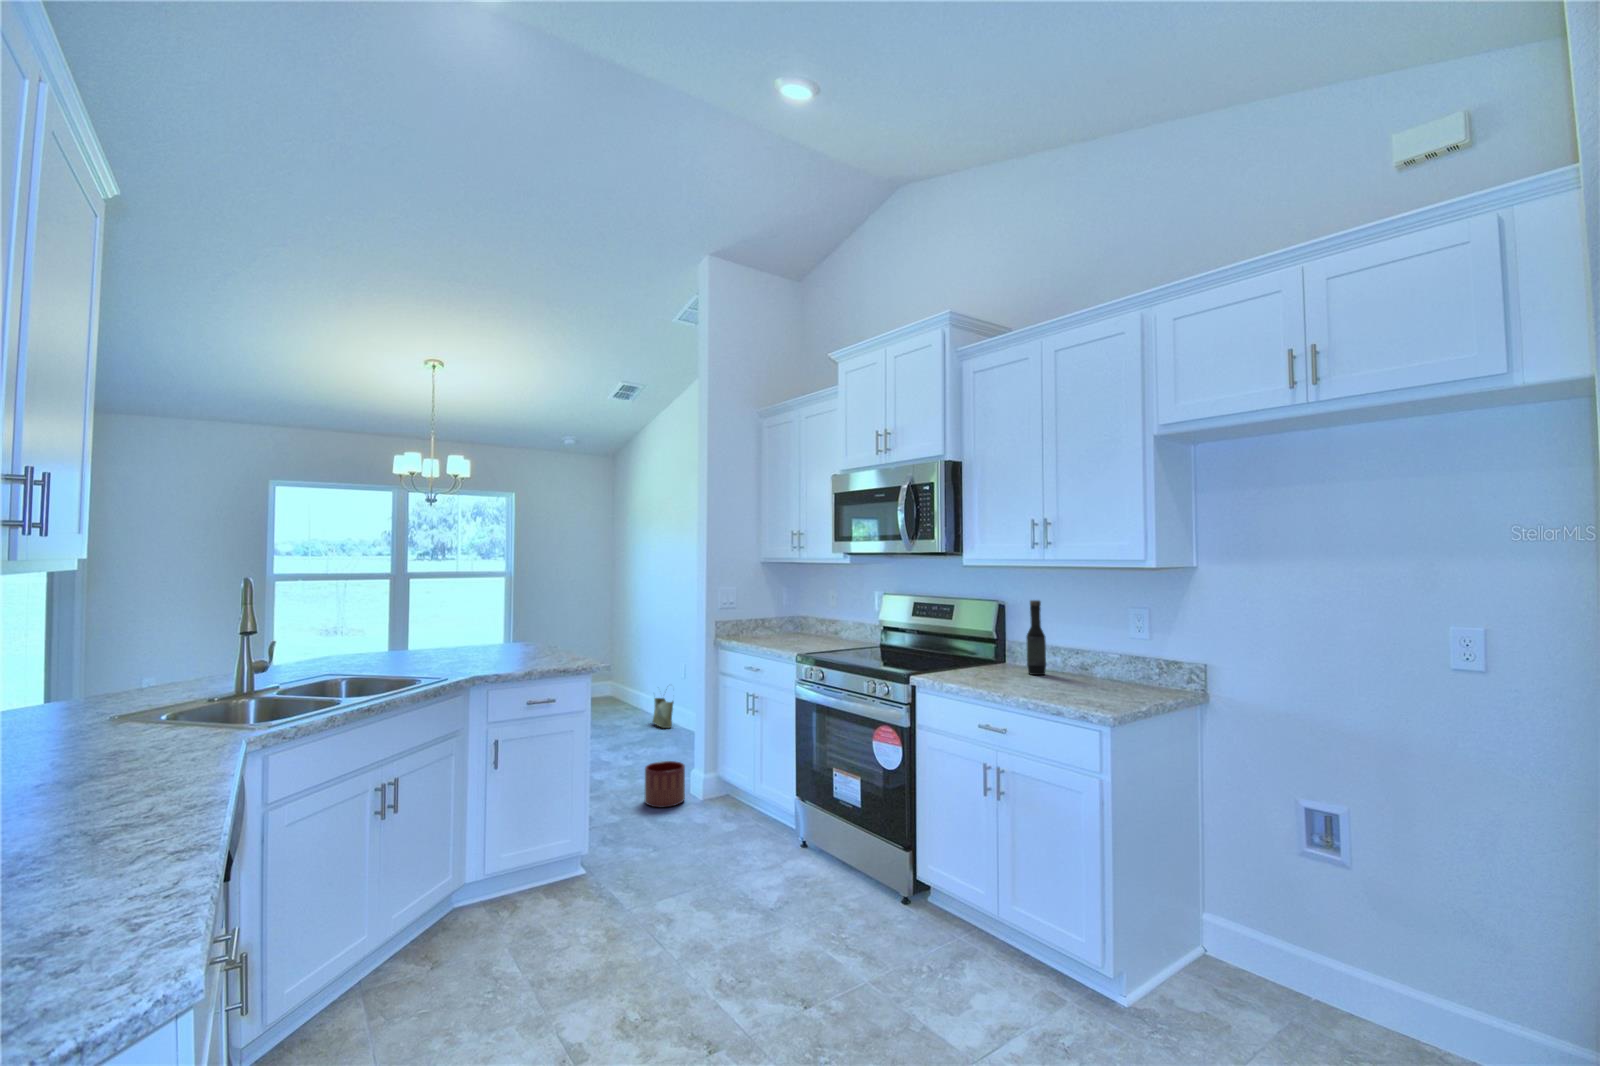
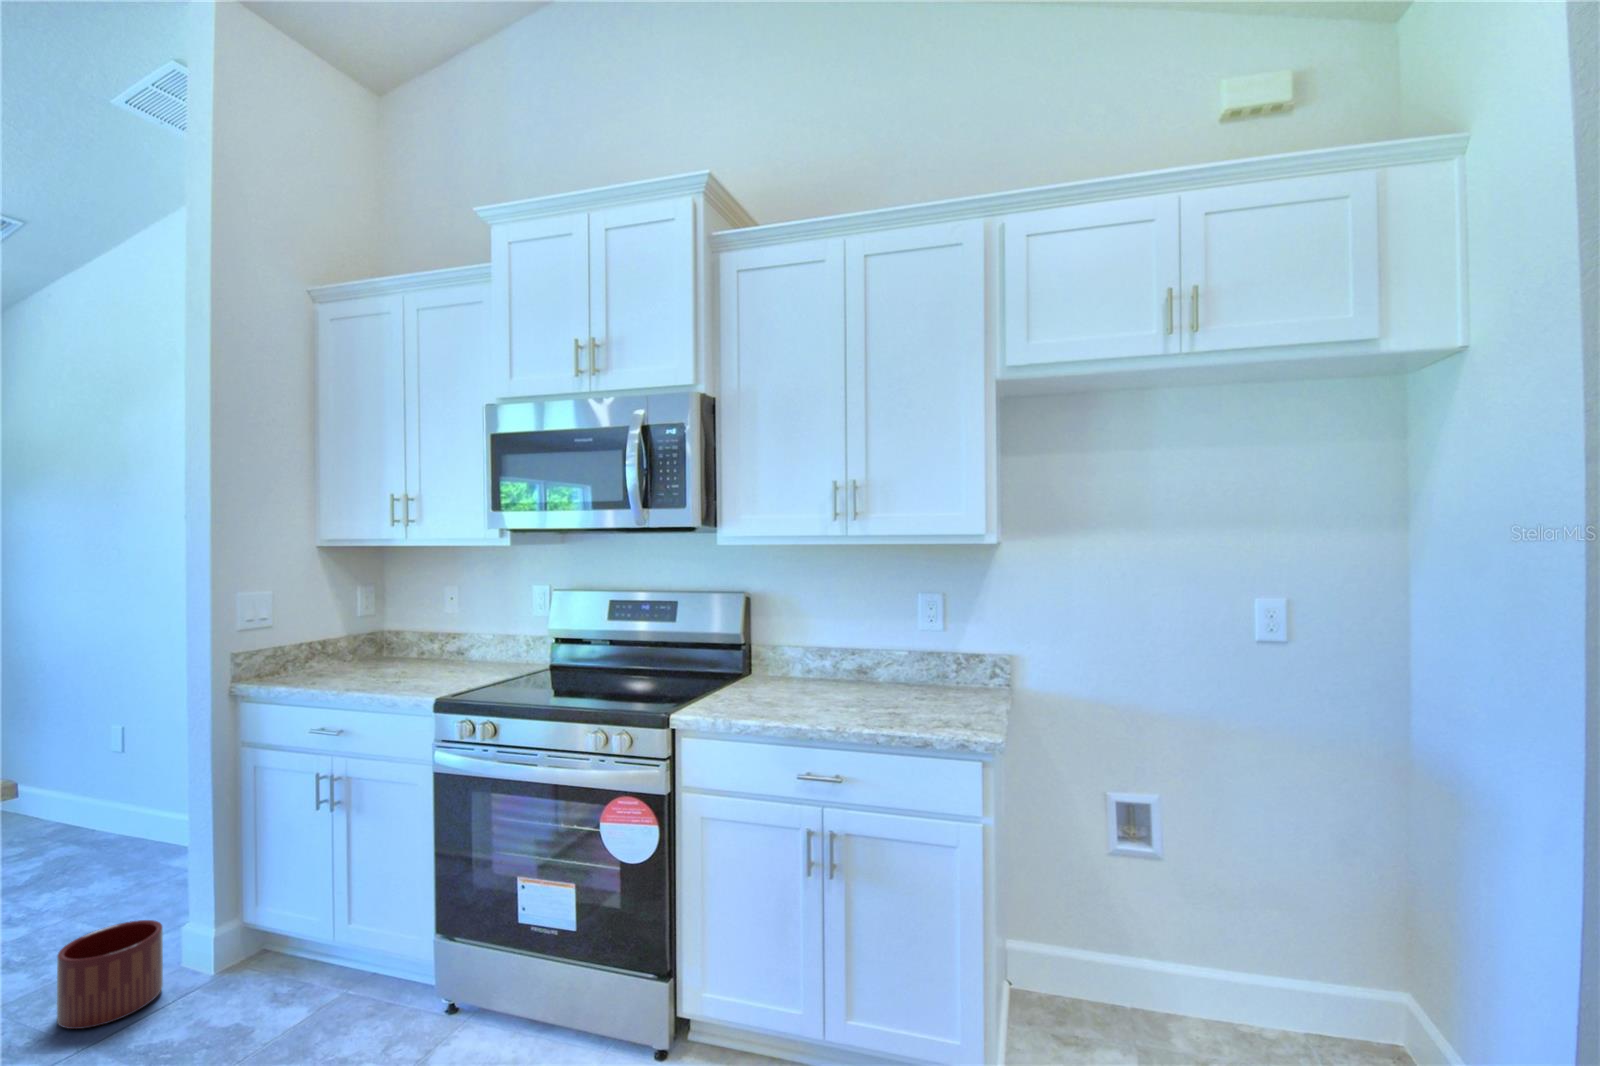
bottle: present [1026,600,1046,675] -> none [807,590,831,689]
woven basket: present [652,698,673,728] -> none [39,762,95,842]

